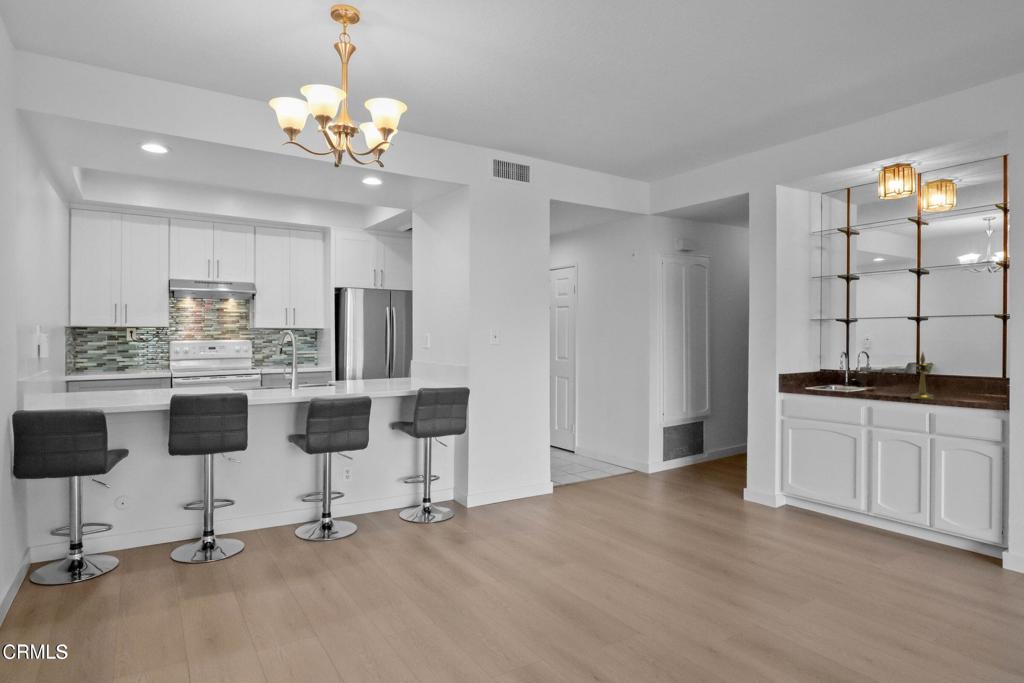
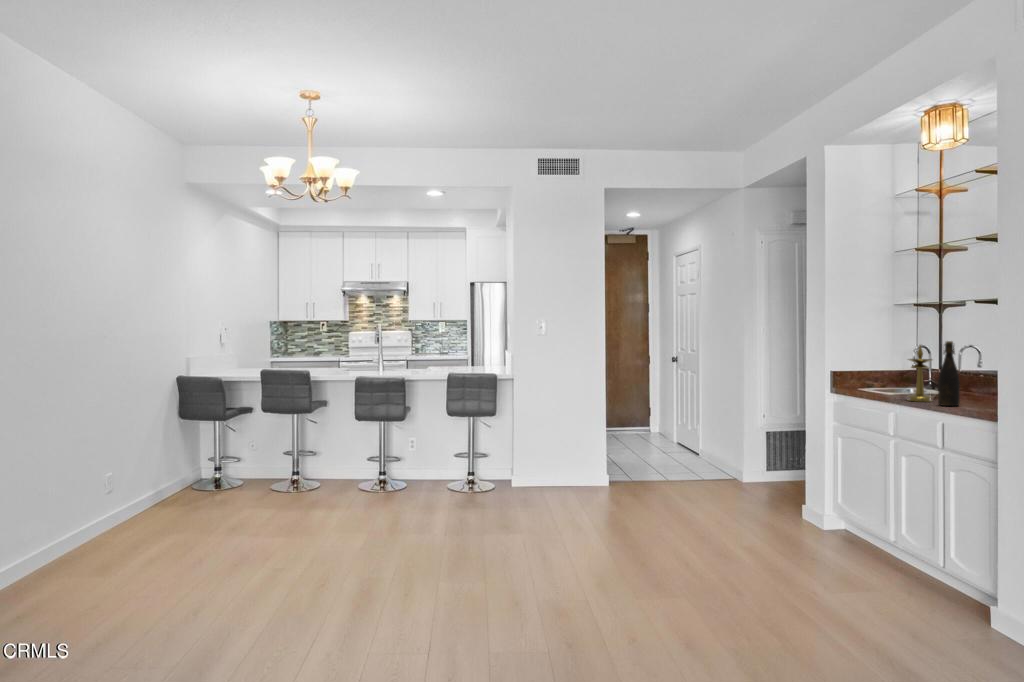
bottle: none [958,349,977,403] -> present [938,341,960,406]

